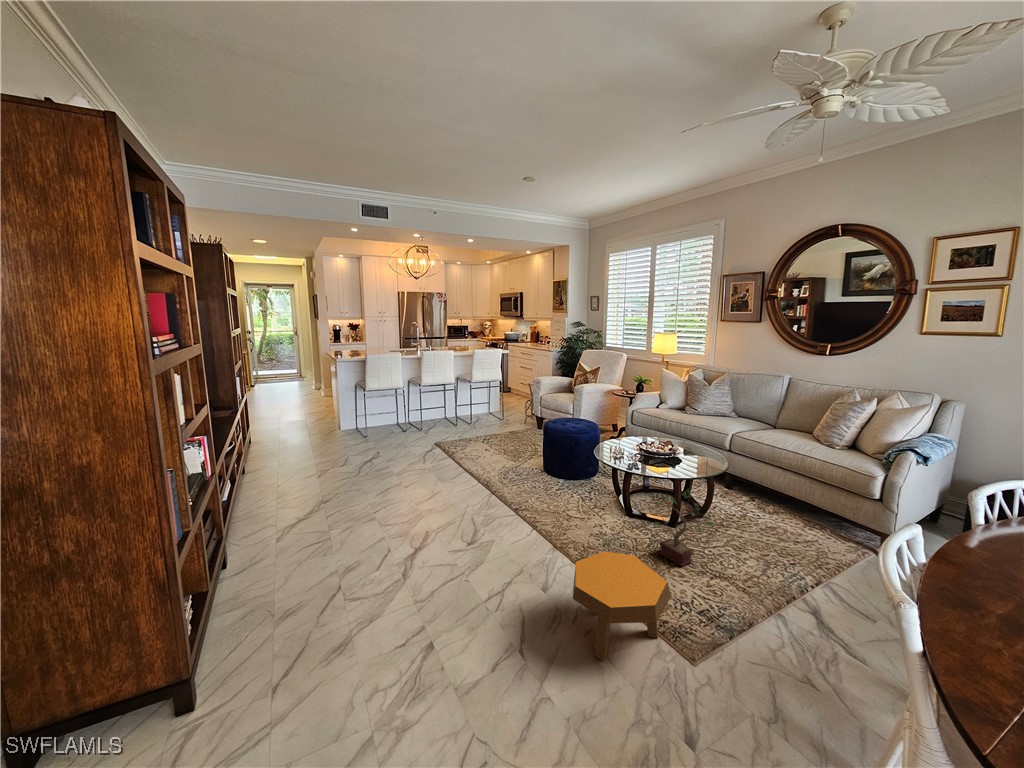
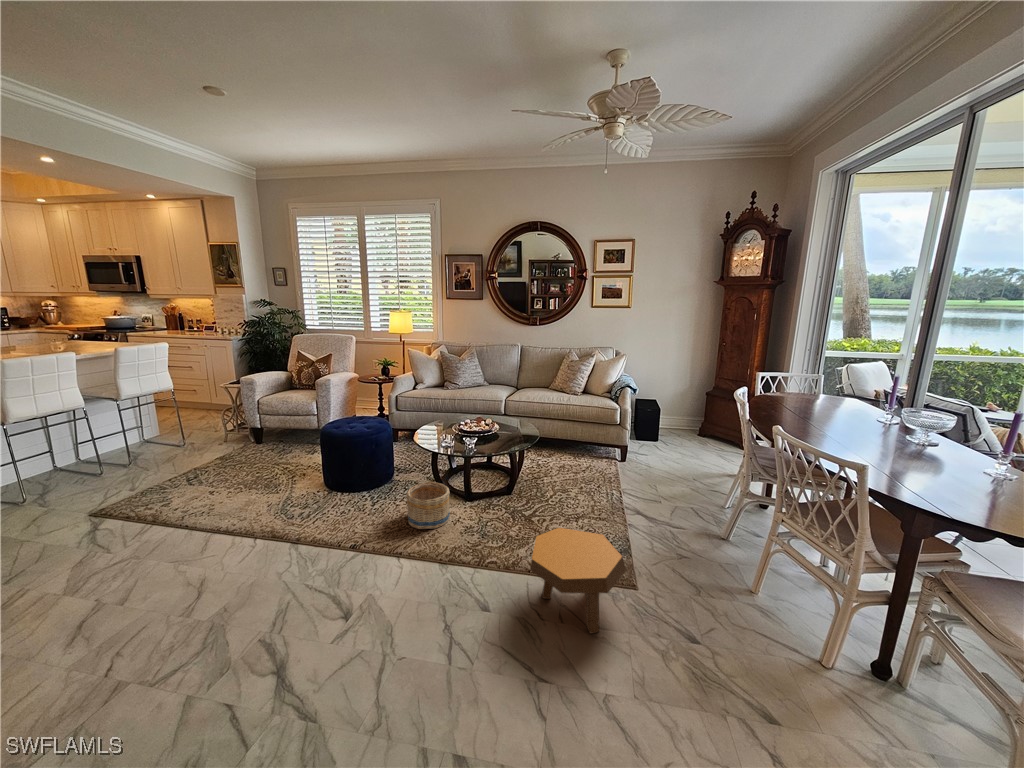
basket: none [565,483,603,524] -> present [406,482,450,529]
potted plant: present [655,489,714,566] -> none [515,453,582,523]

